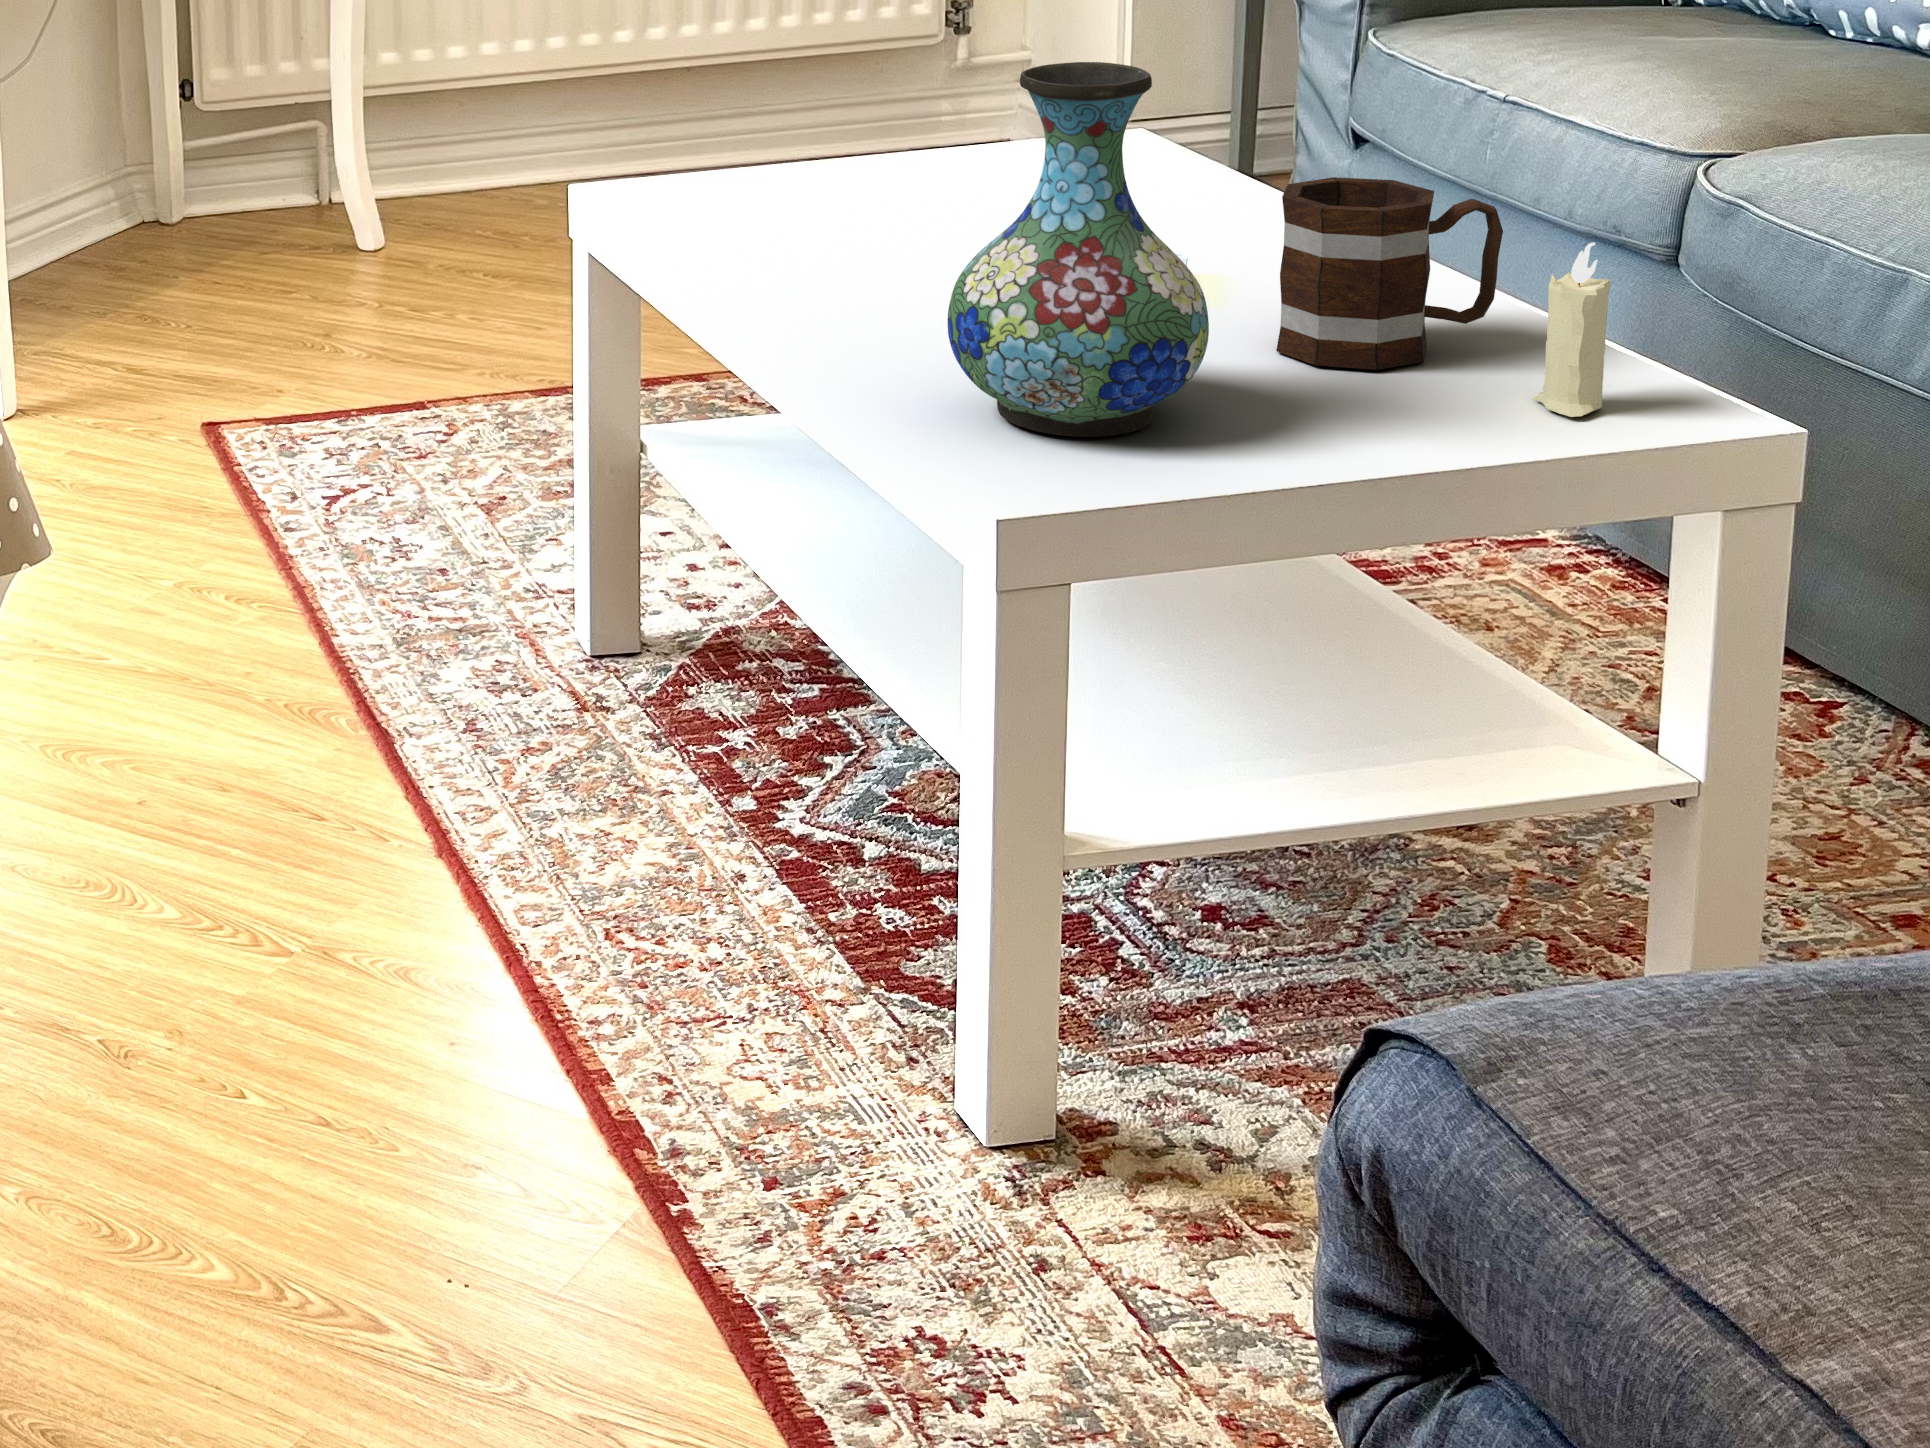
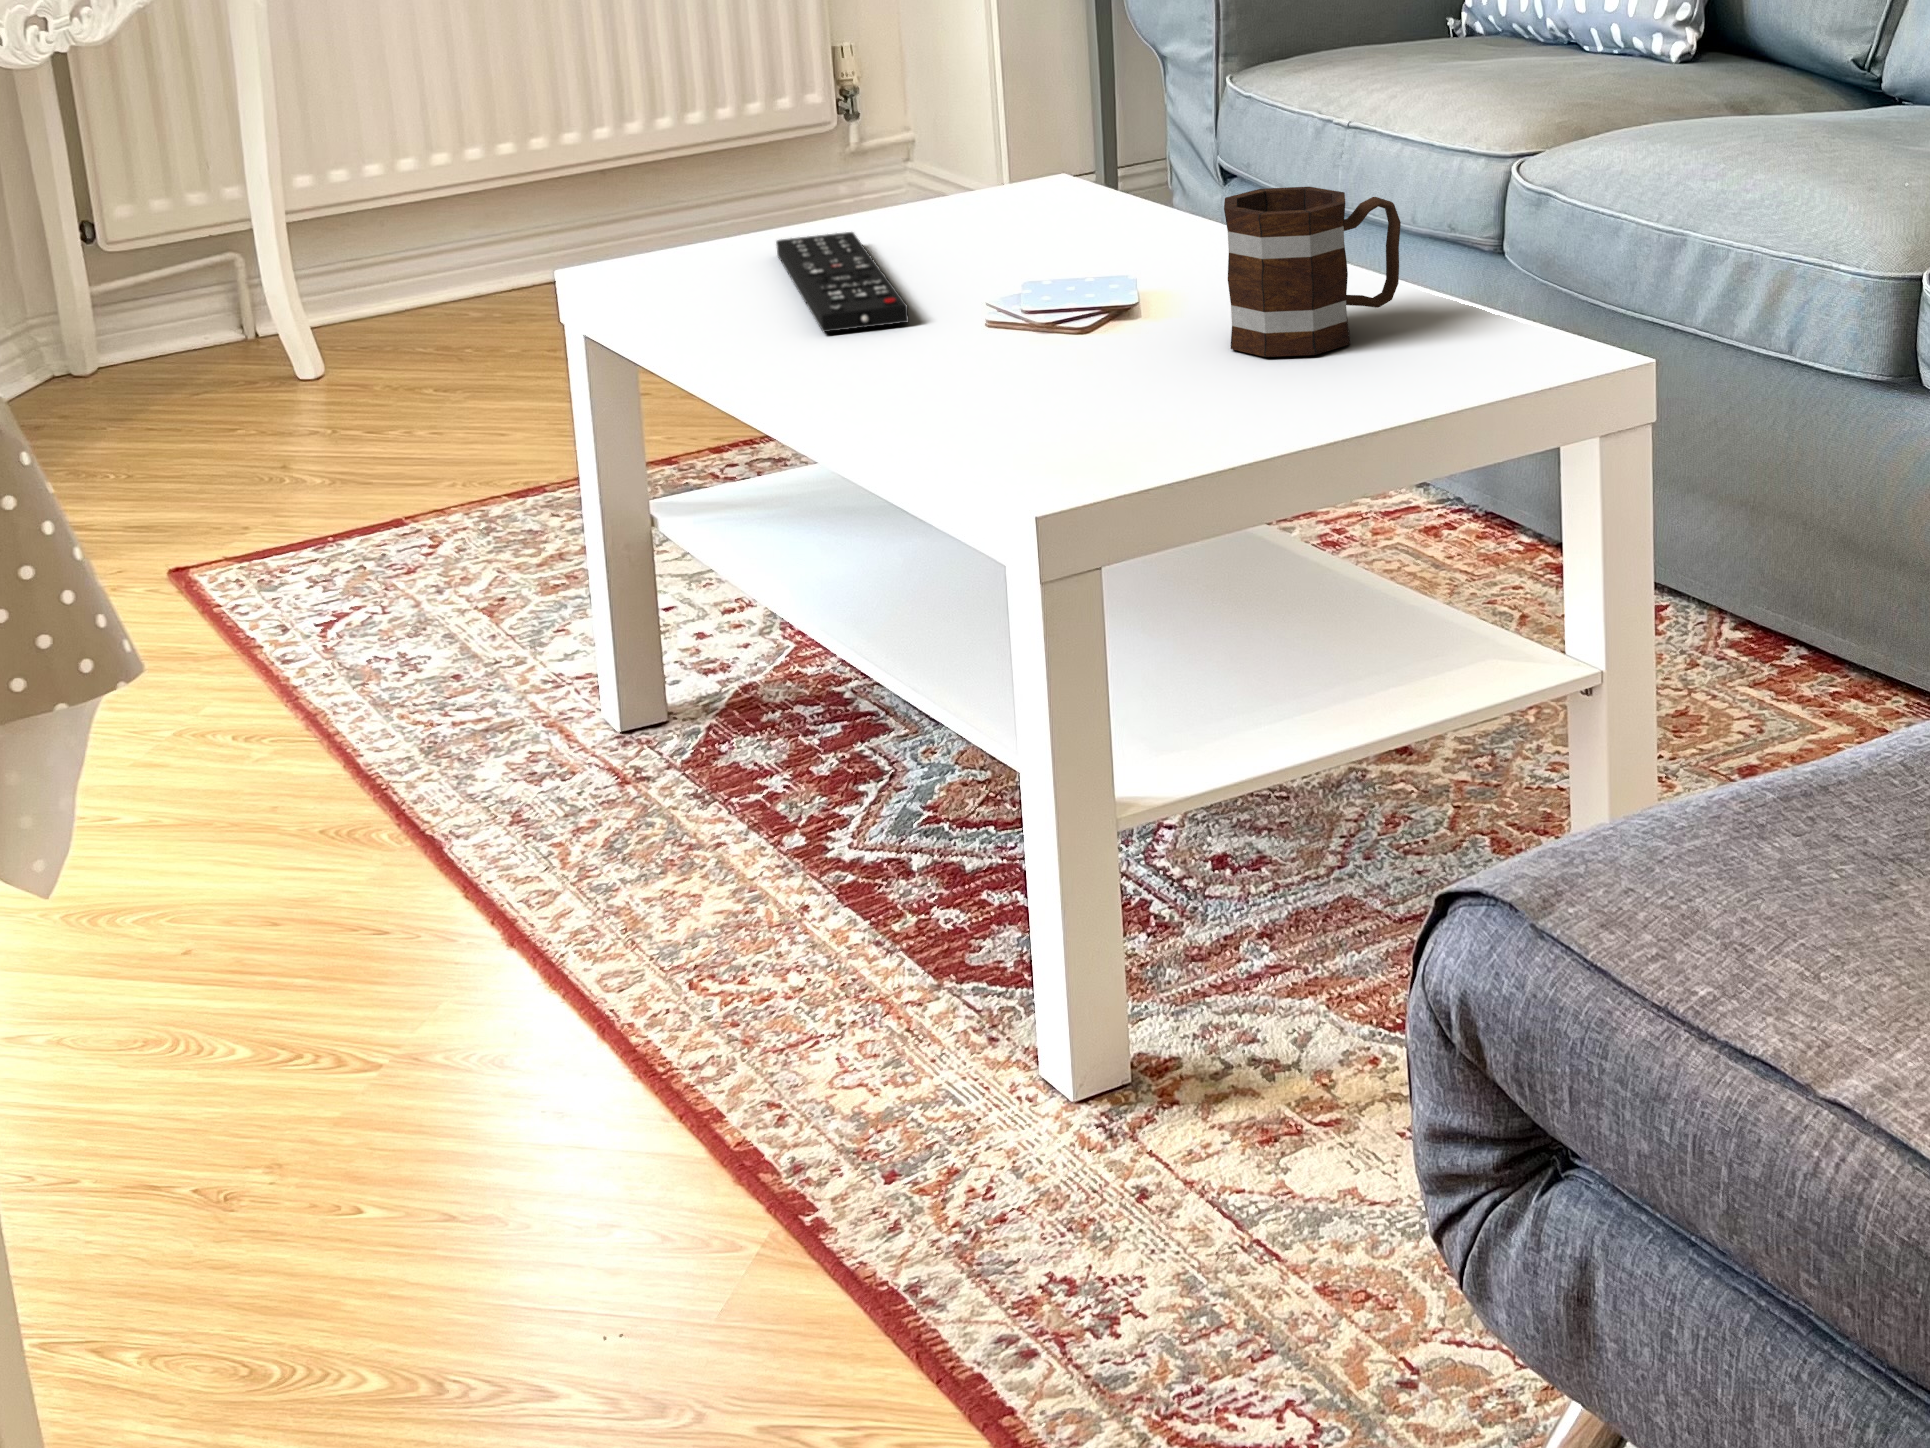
vase: present [948,62,1209,437] -> none [959,94,1186,441]
remote control: none [802,175,920,282] -> present [776,232,909,332]
candle: present [1533,243,1611,417] -> none [1443,221,1498,375]

